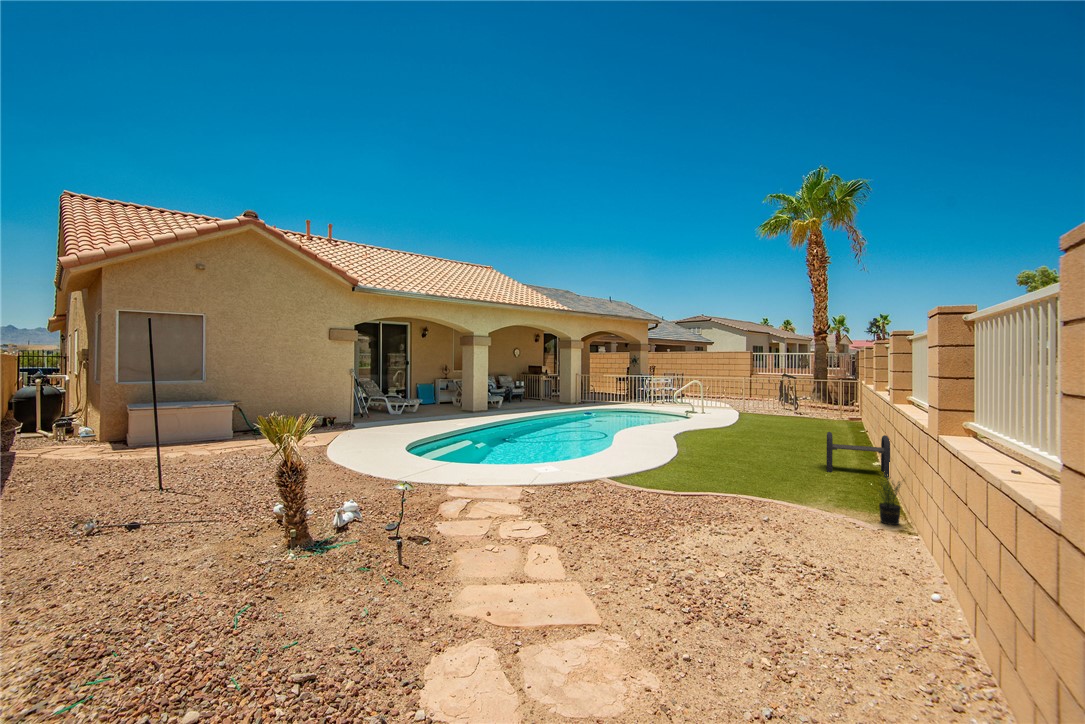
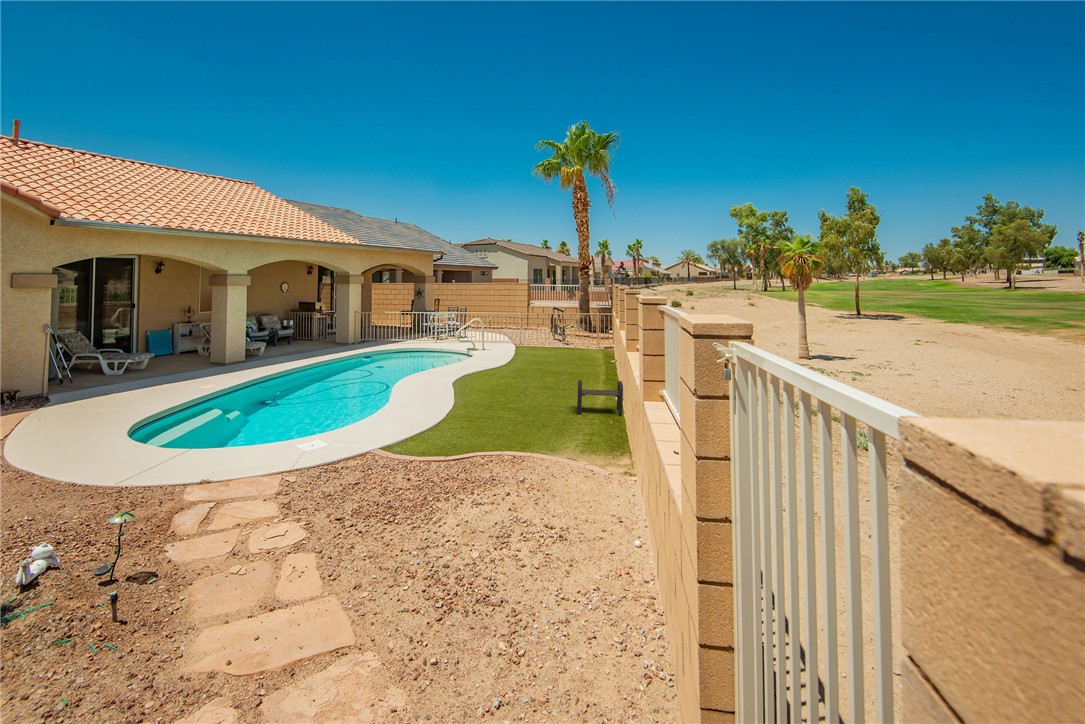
potted plant: present [879,477,901,525] -> none [604,424,631,469]

